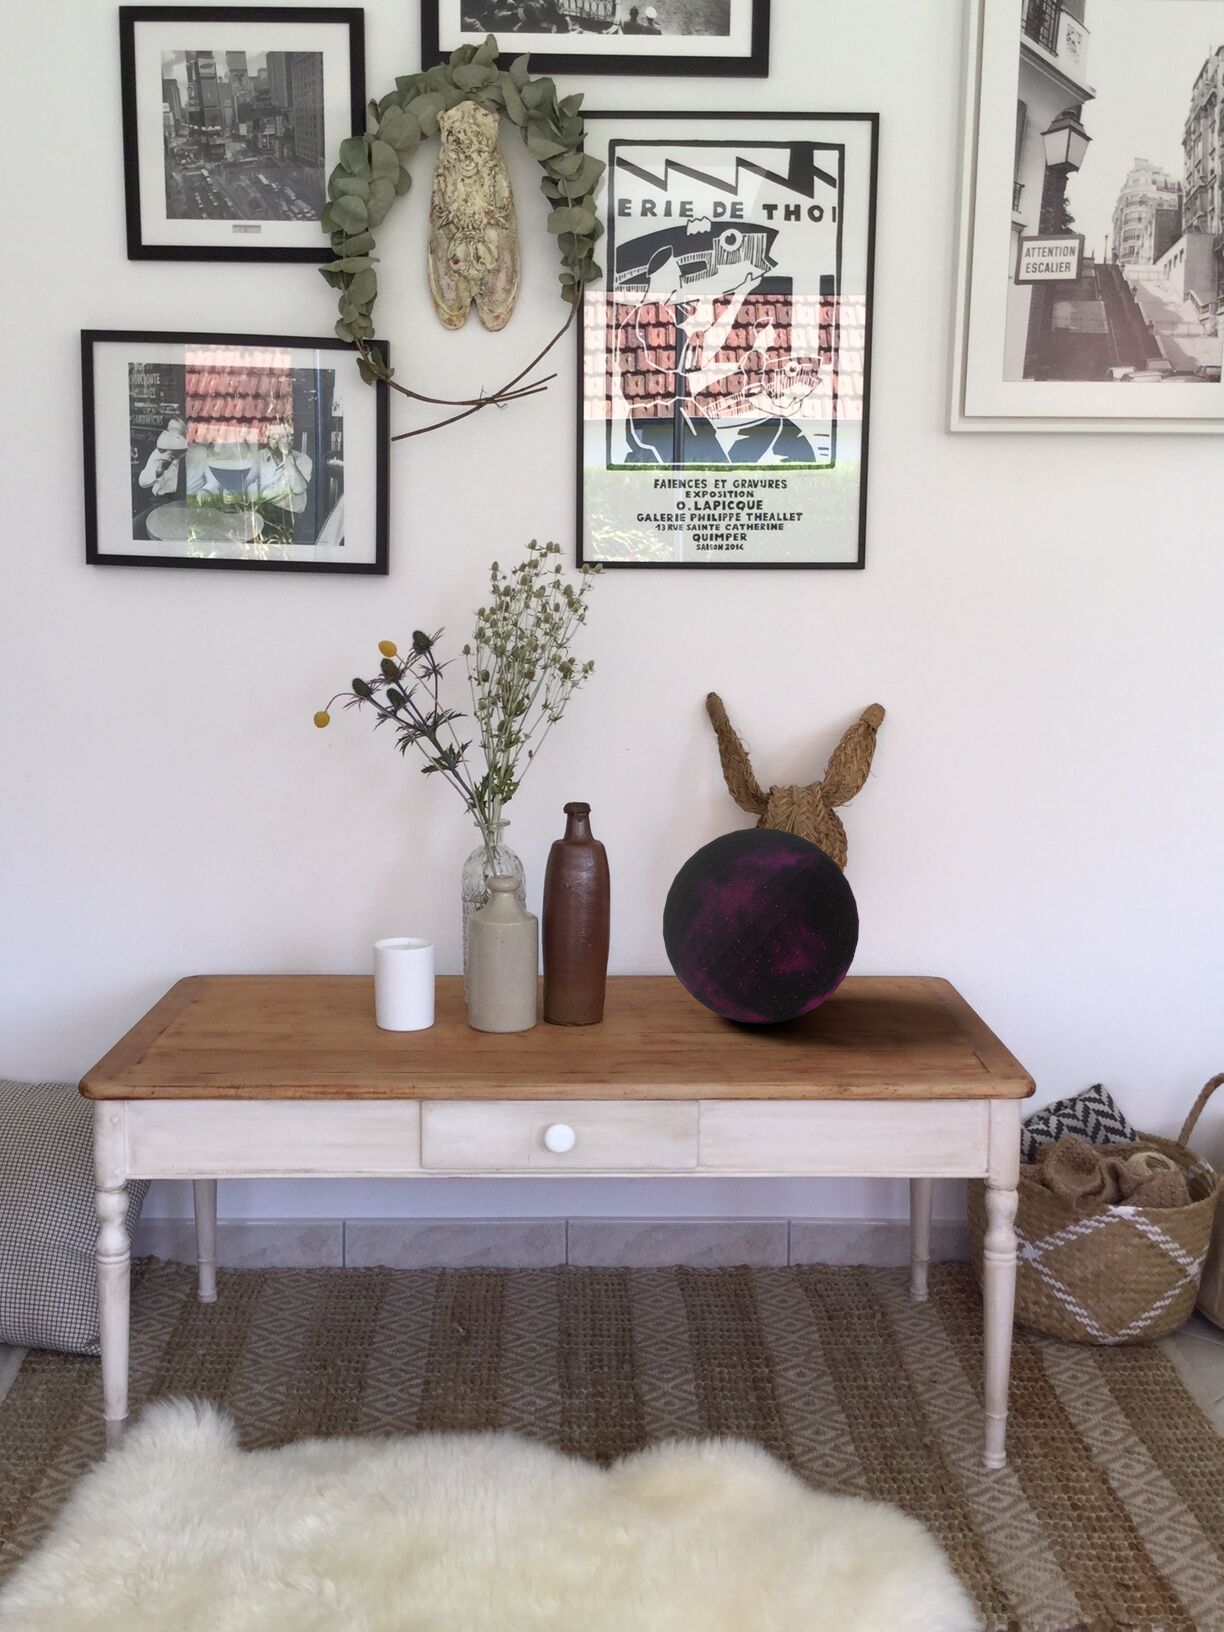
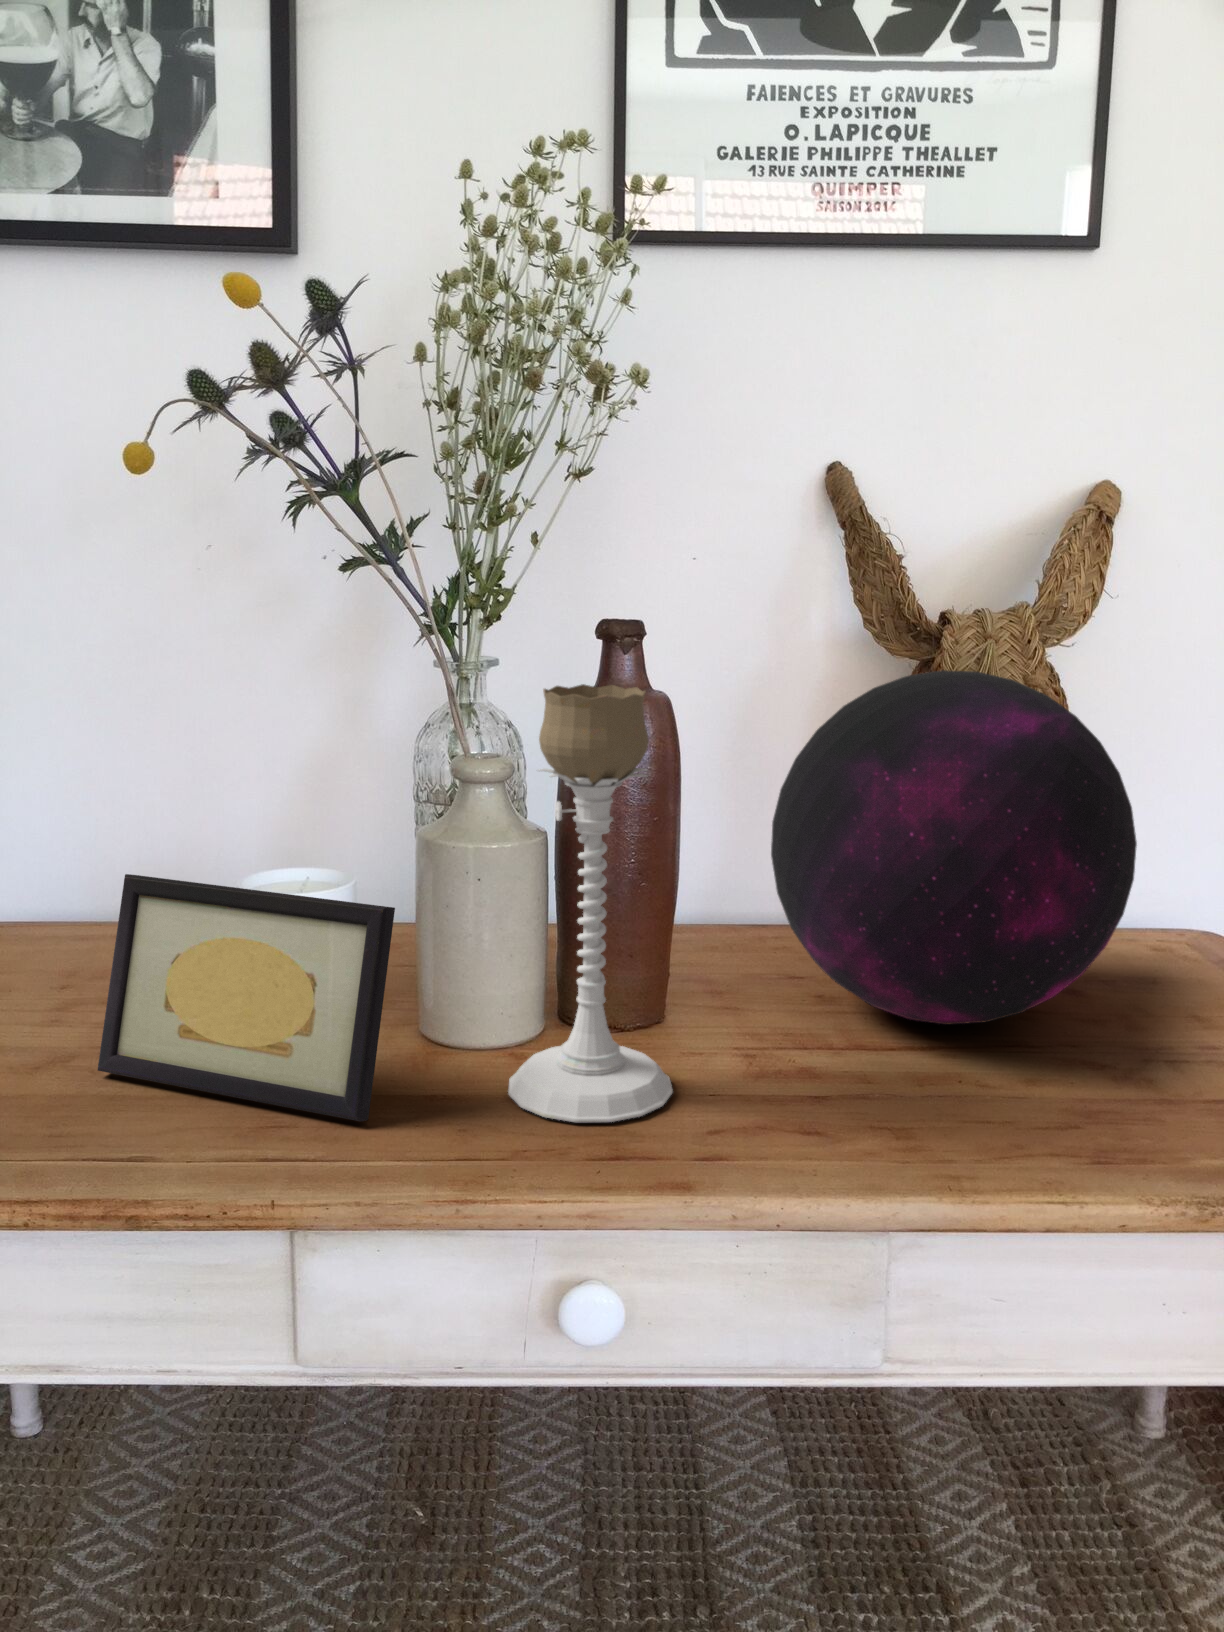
candle holder: none [518,842,603,1065] -> present [508,684,673,1123]
picture frame: none [301,941,461,1064] -> present [98,874,395,1121]

